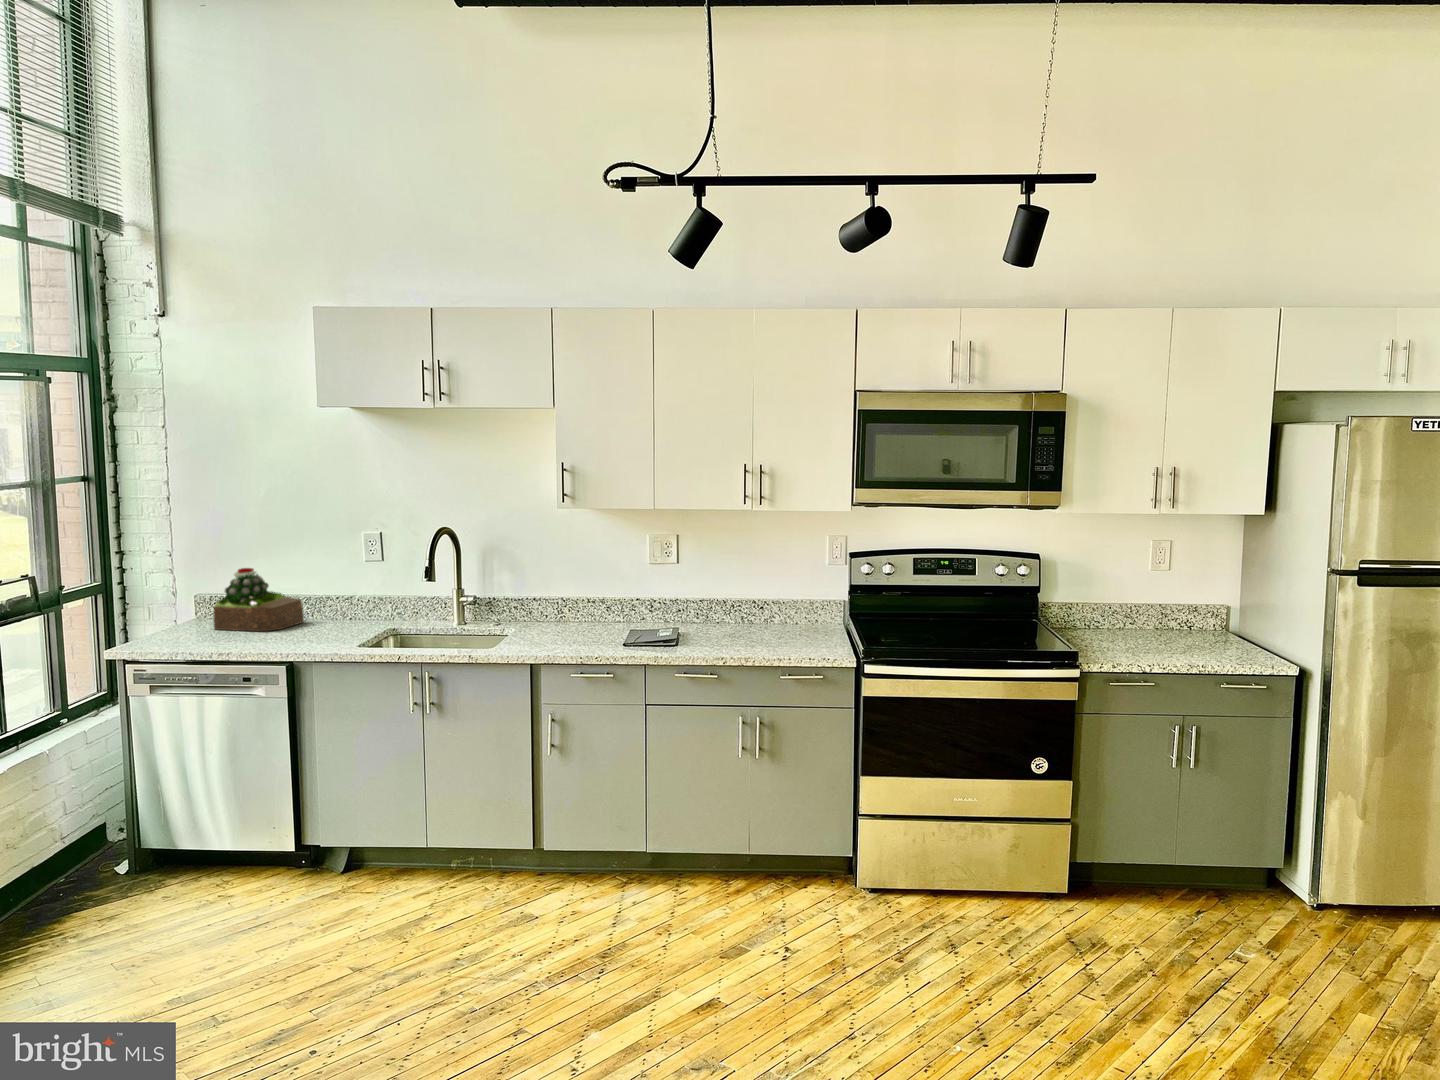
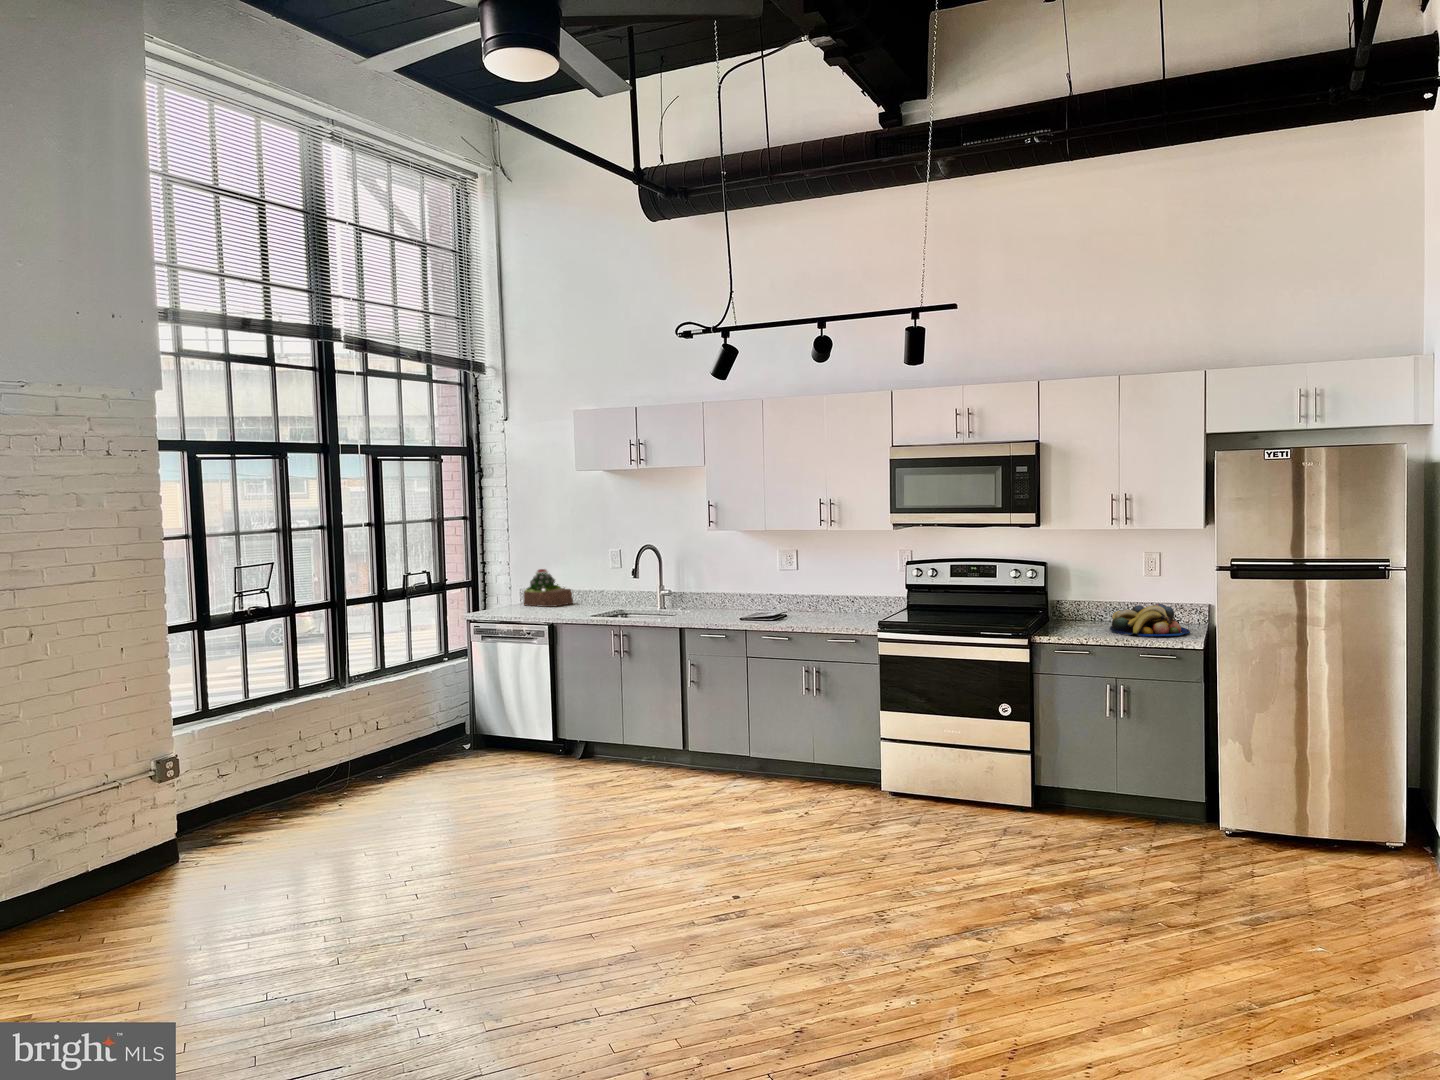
fruit bowl: none [1131,607,1236,655] -> present [1110,604,1190,637]

